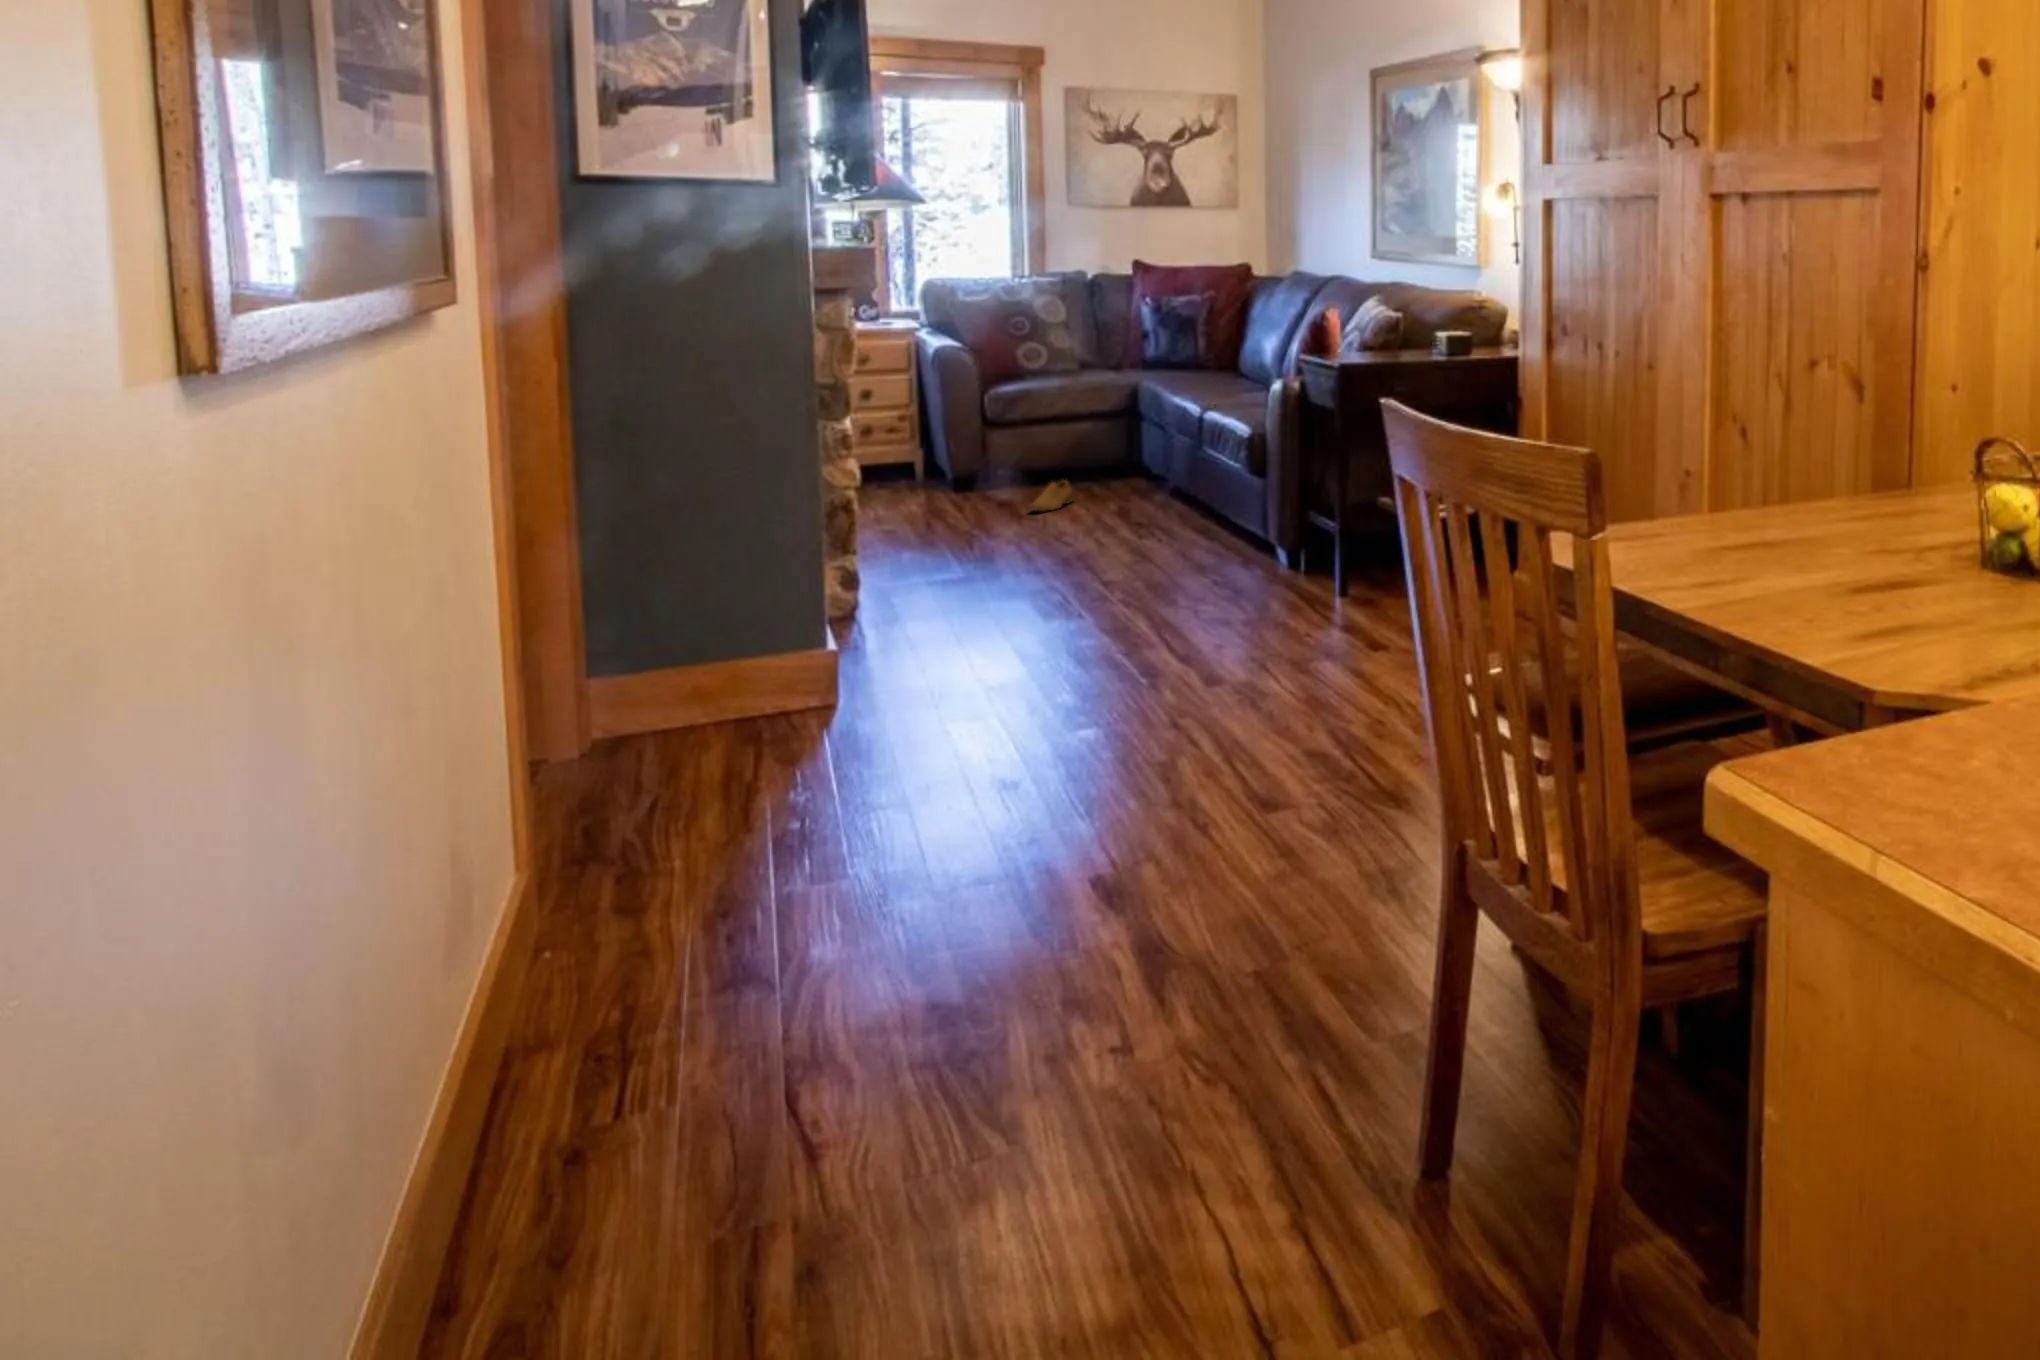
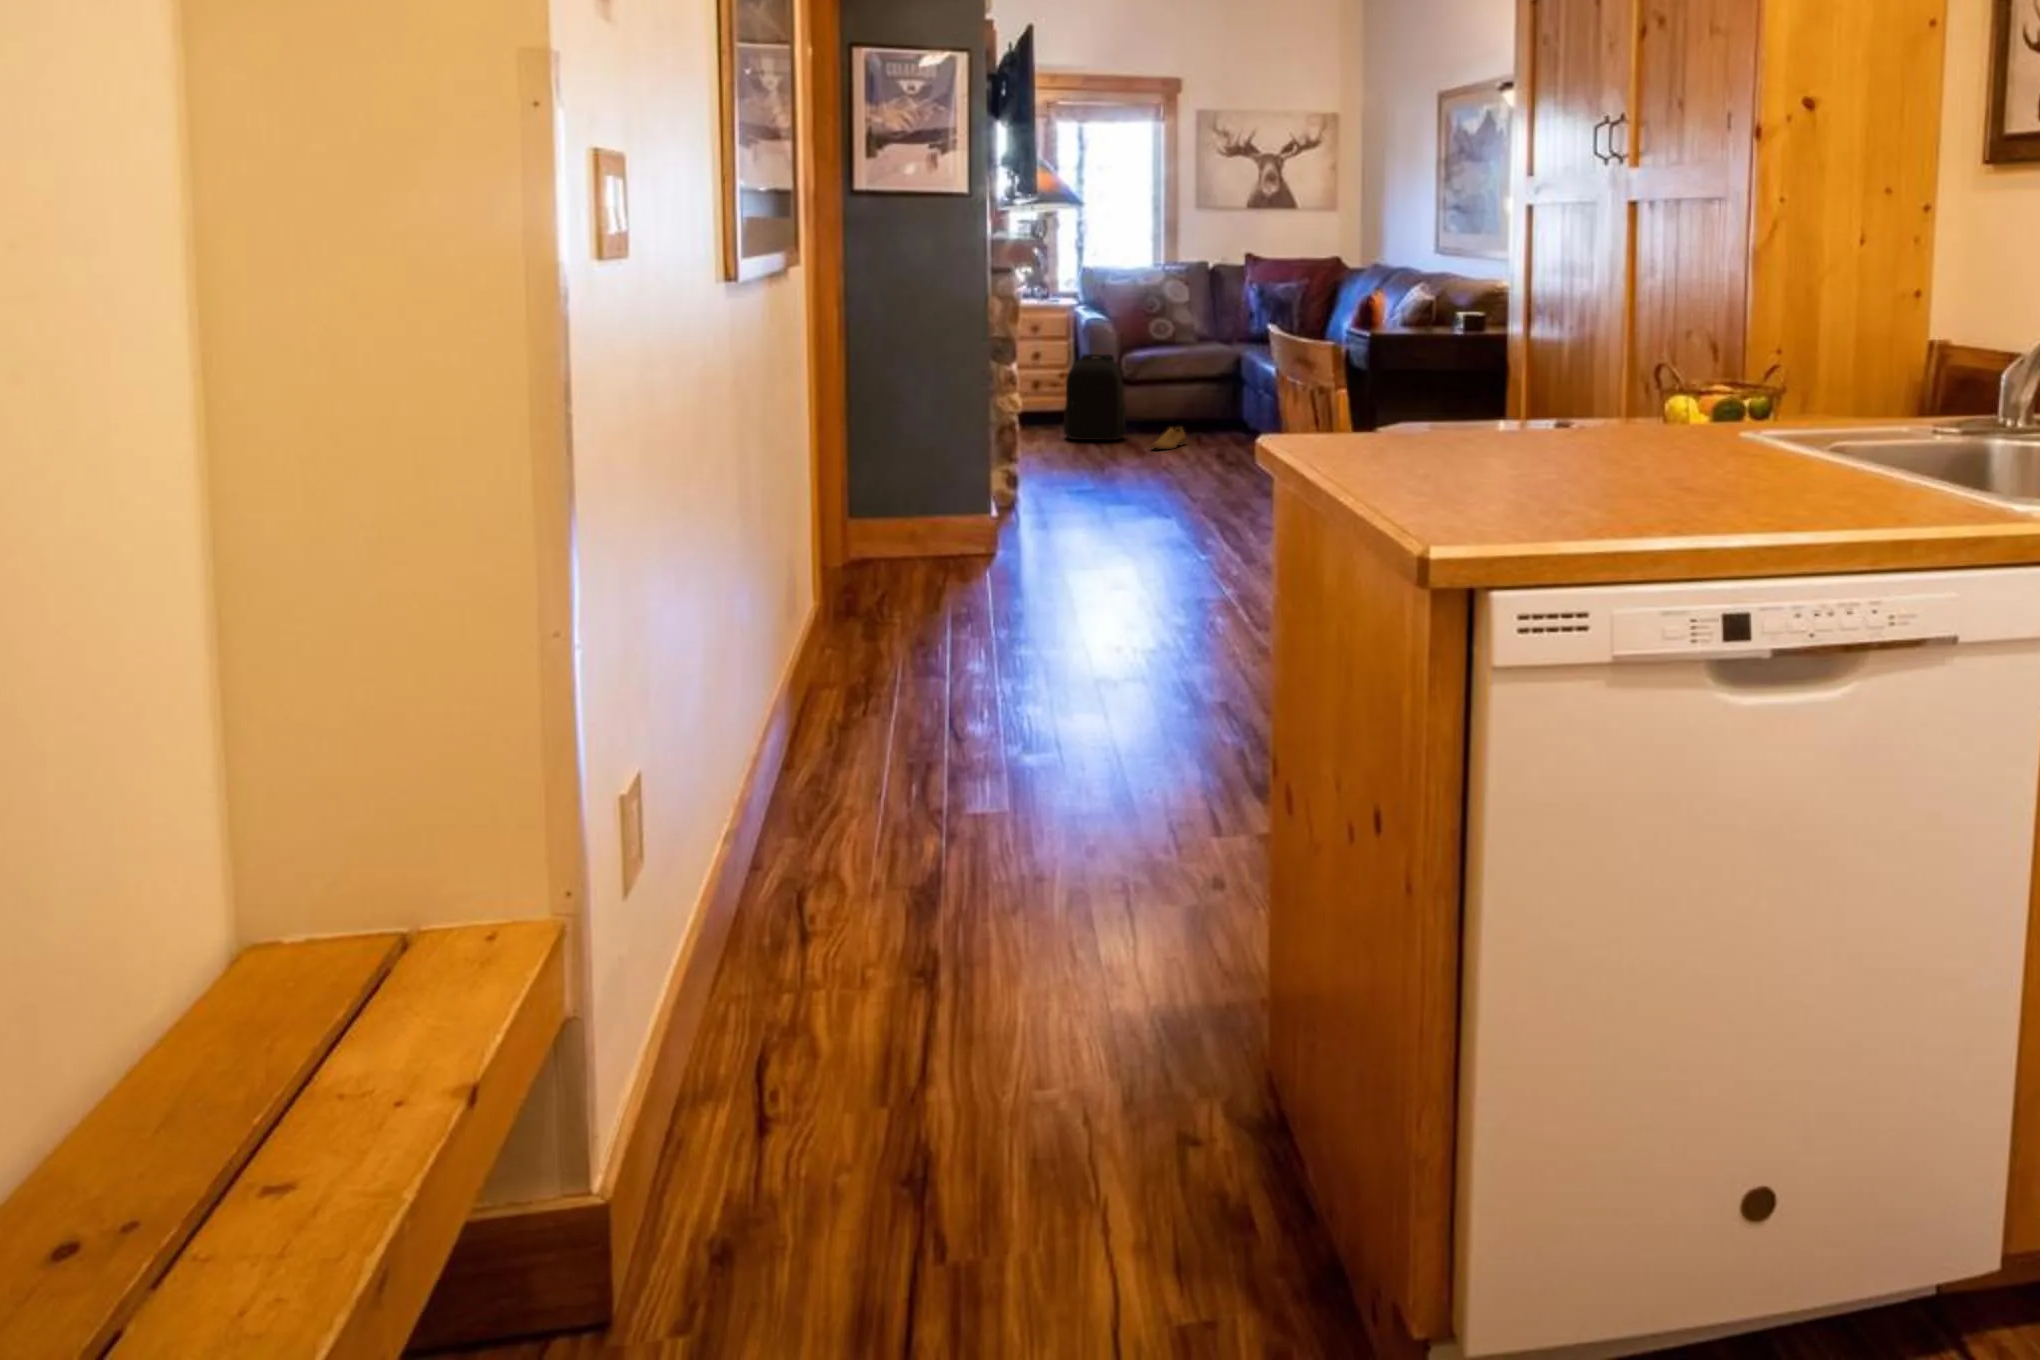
backpack: none [906,392,991,504] -> present [1064,354,1125,440]

